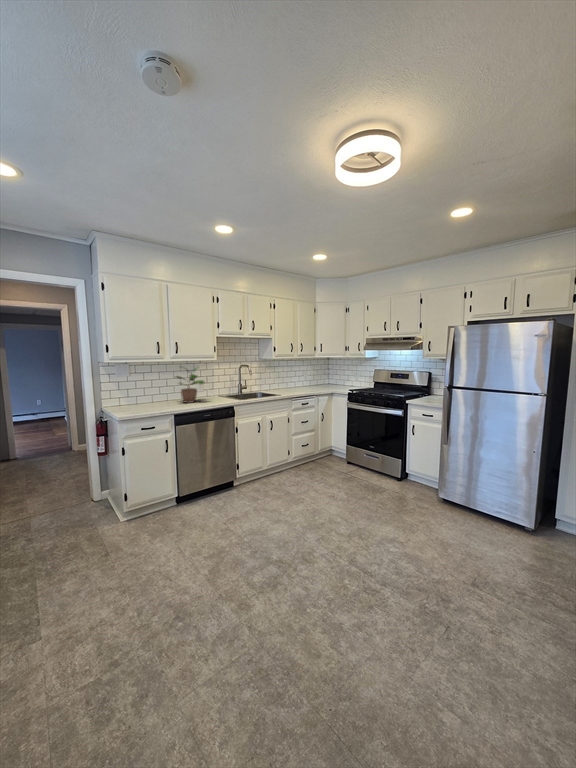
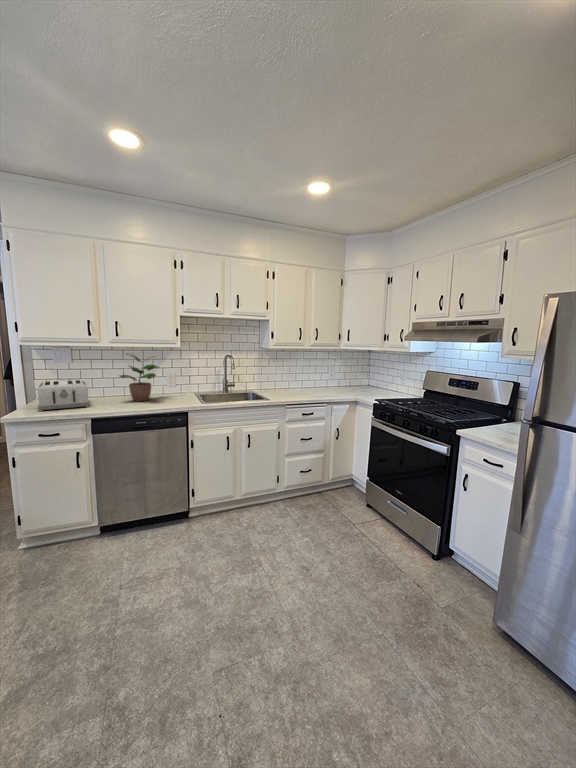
toaster: none [117,388,164,412] -> present [38,380,90,412]

